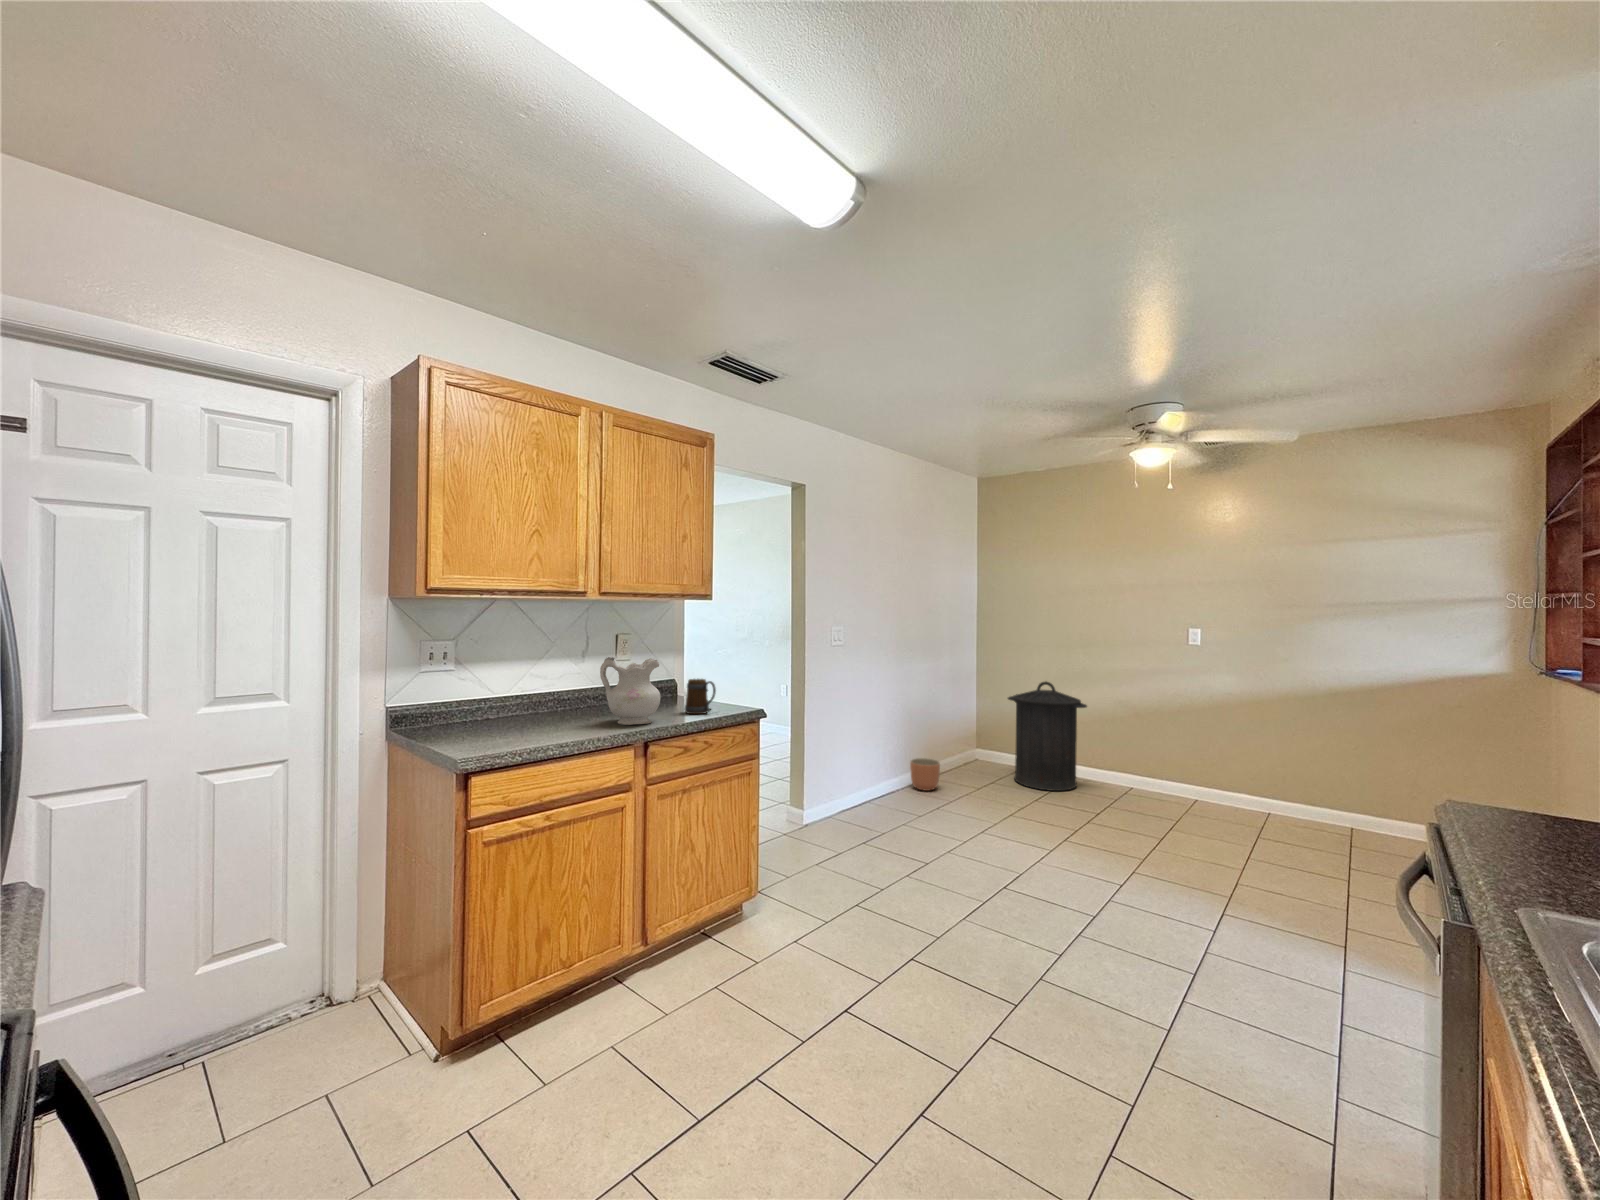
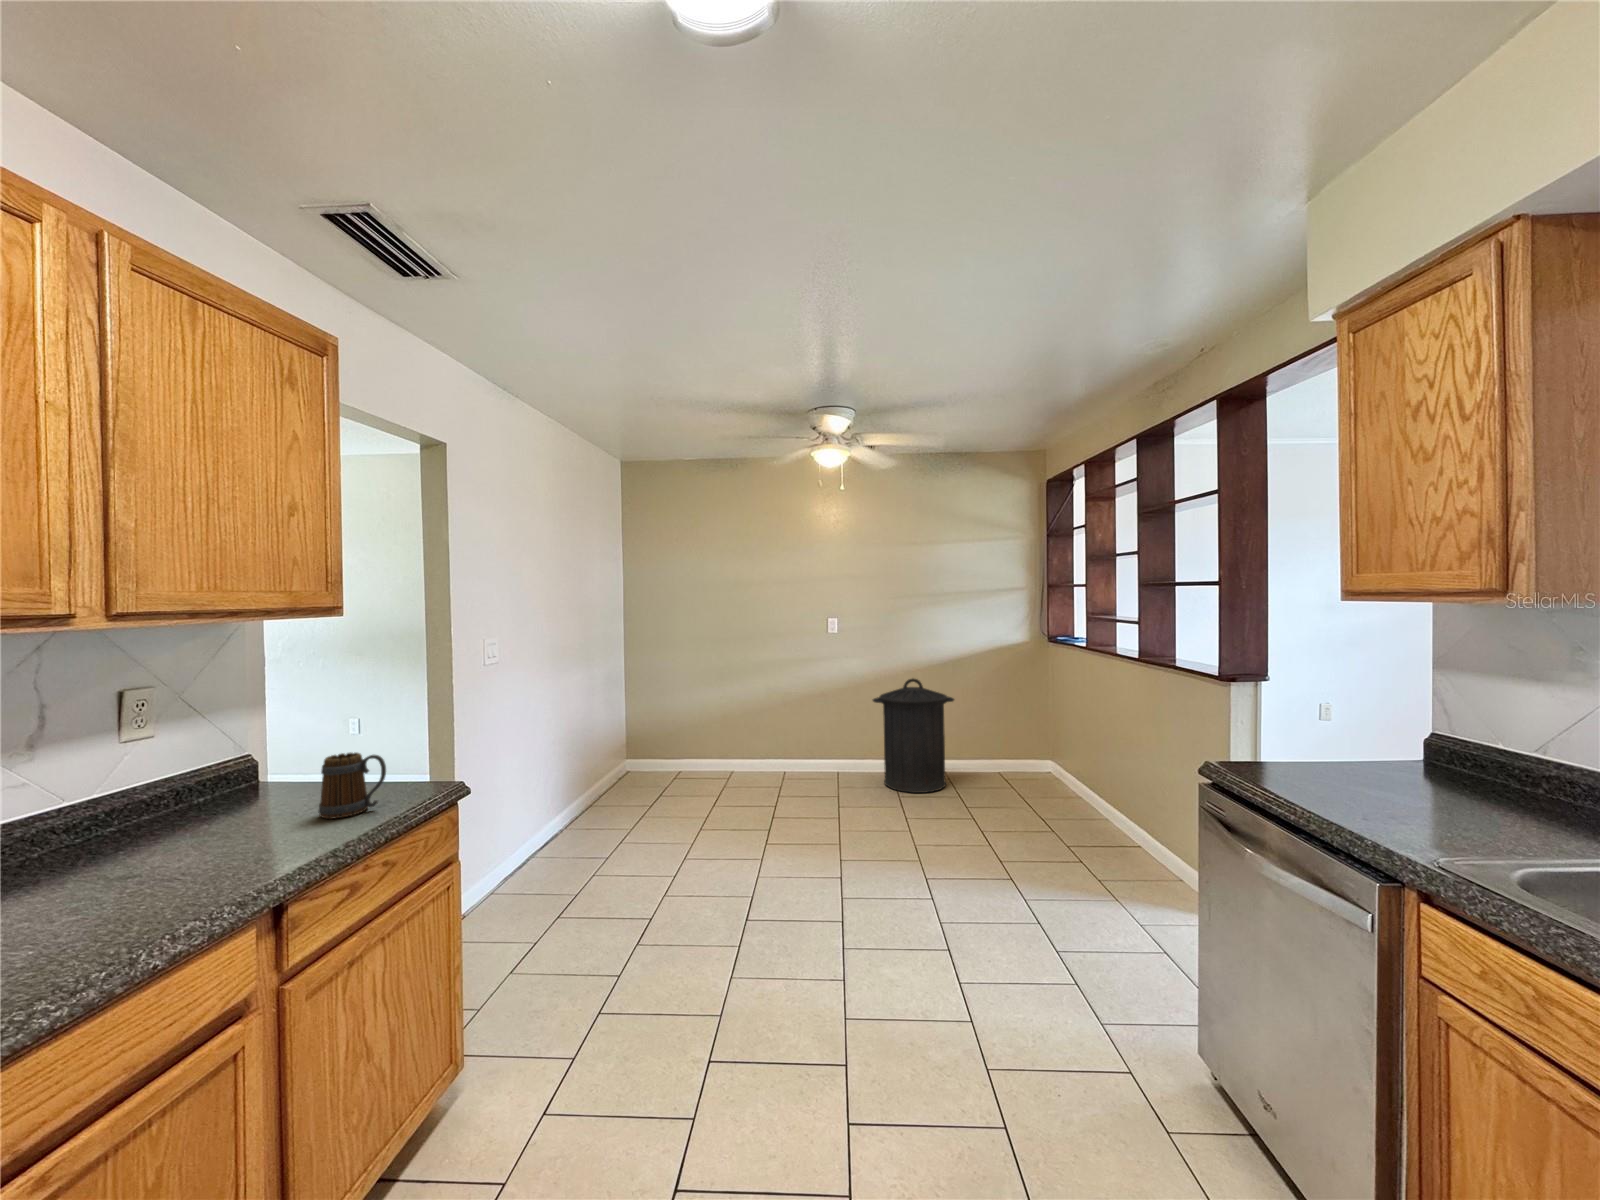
ceramic pitcher: present [600,657,661,725] -> none [129,735,288,881]
trash can: present [1008,682,1087,791] -> present [873,679,954,793]
planter: present [910,758,940,791] -> none [576,786,612,825]

